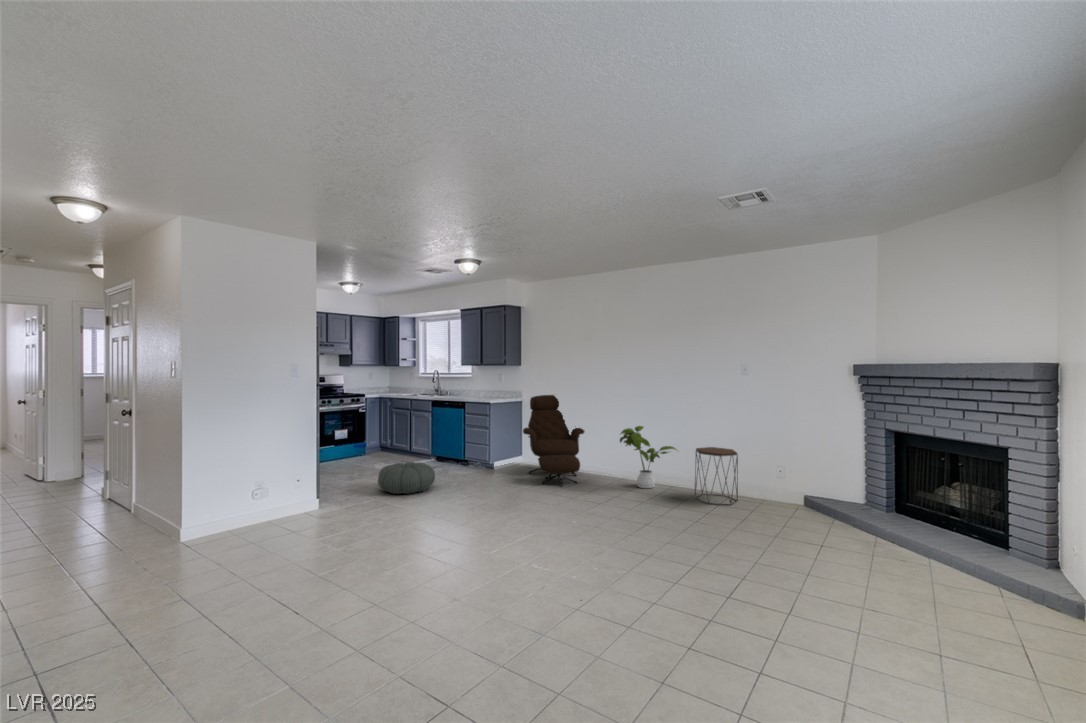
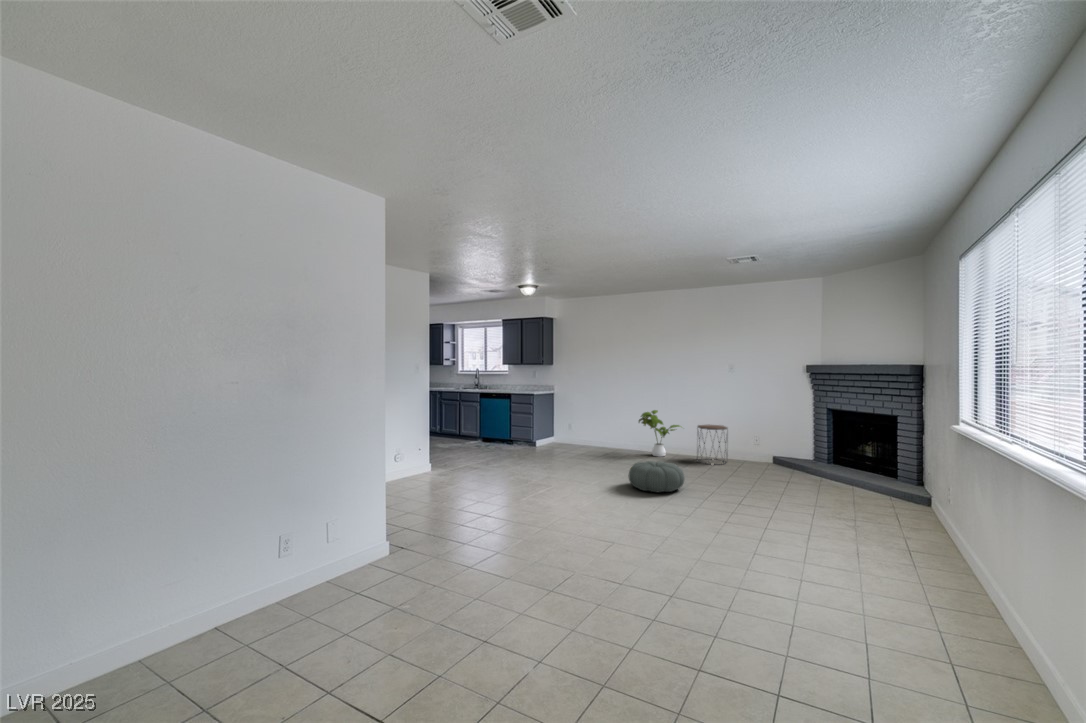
lounge chair: present [523,395,584,486] -> none [560,388,609,457]
pouf: present [378,462,435,494] -> present [628,461,685,492]

